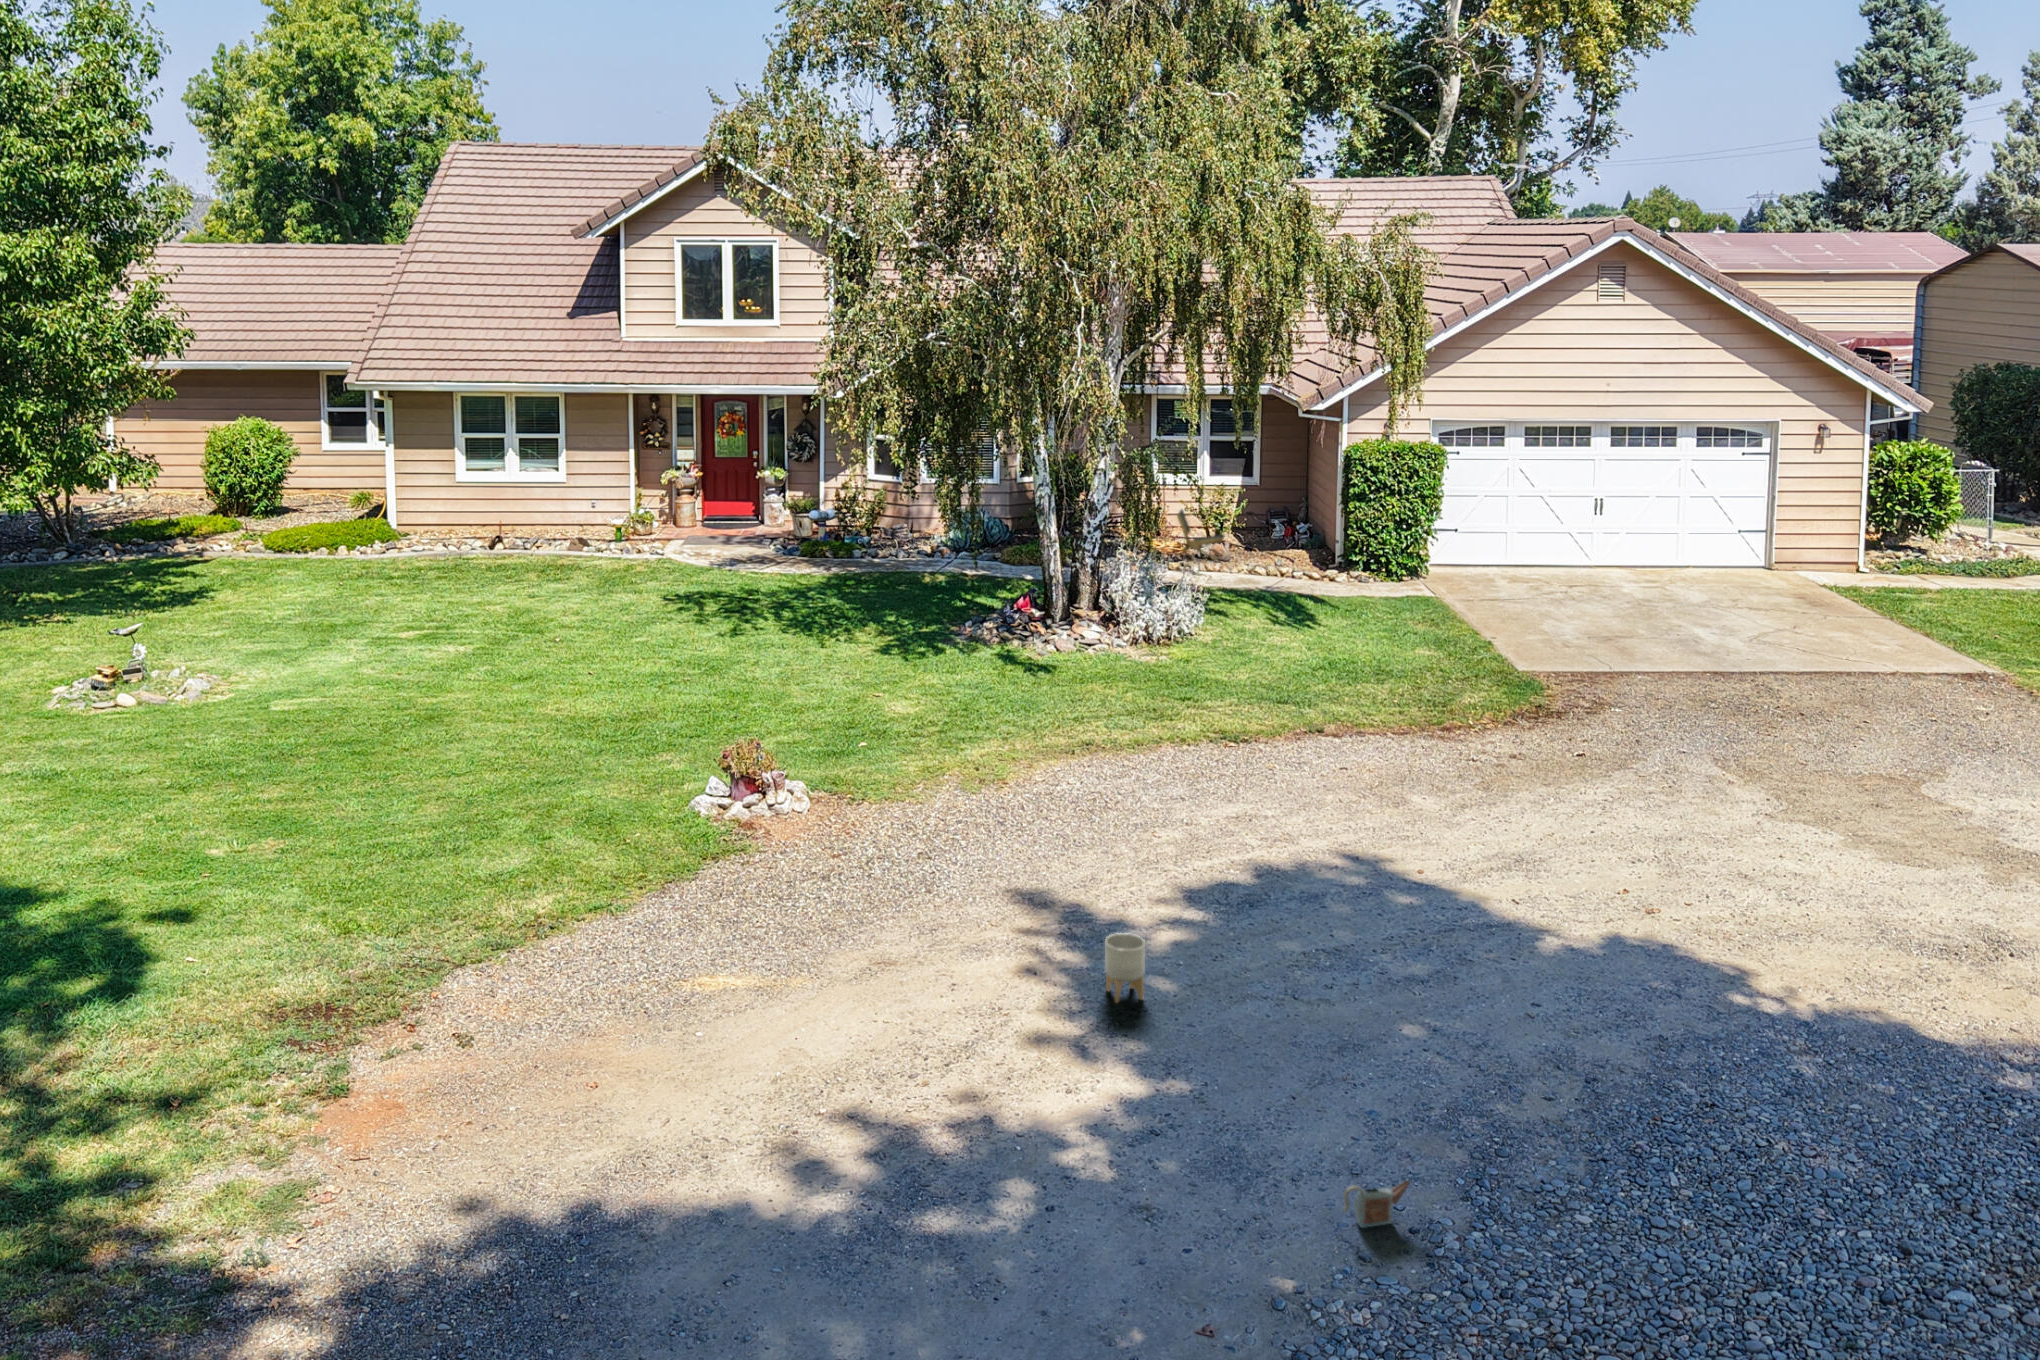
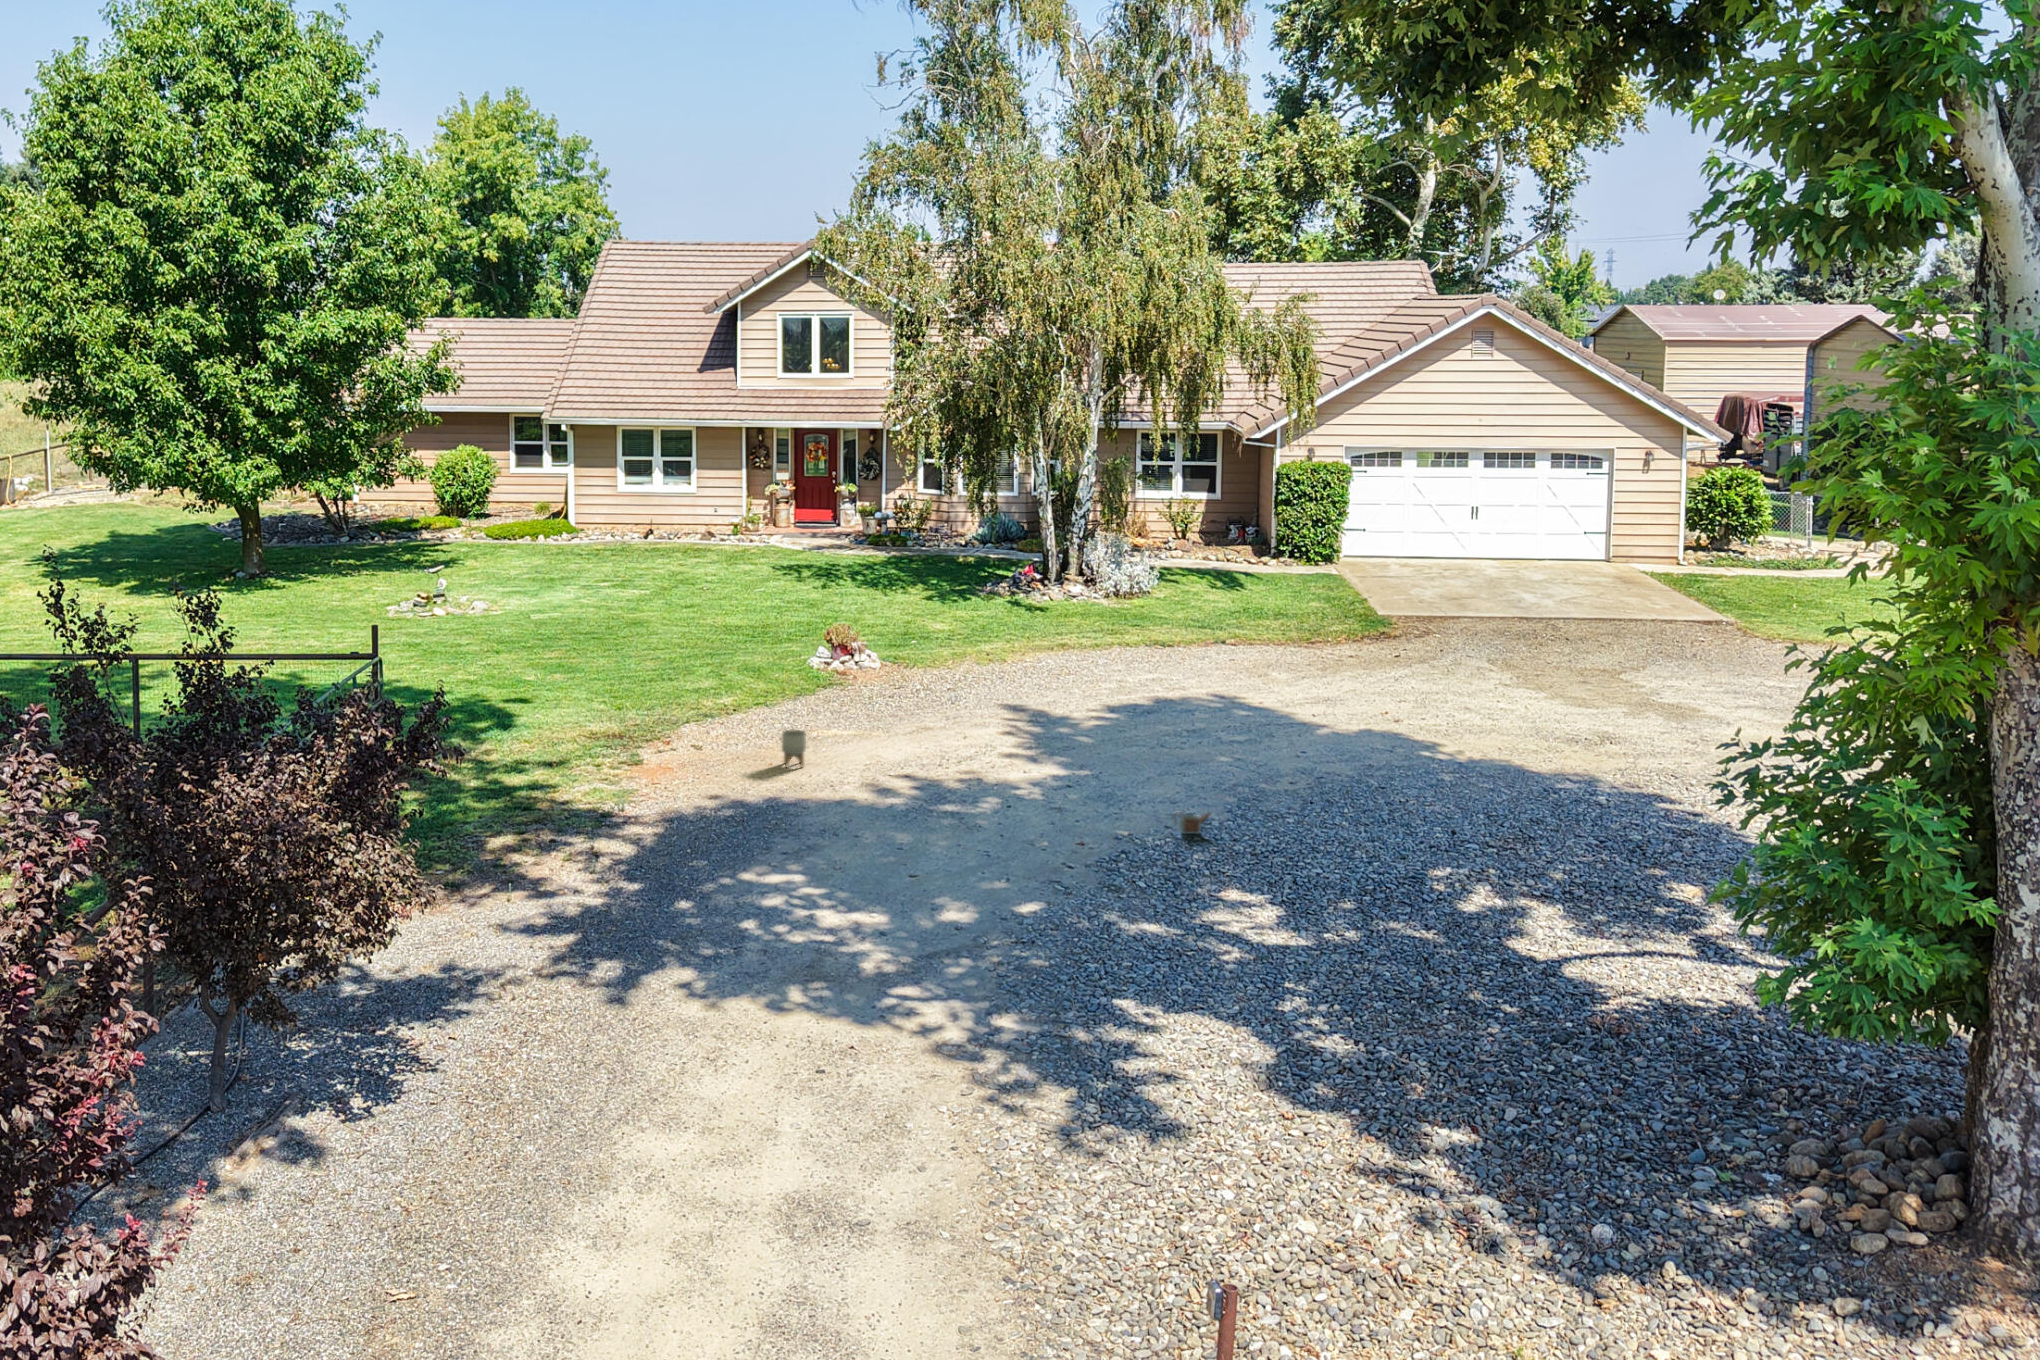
lounge chair: present [1177,509,1225,562] -> none [1152,516,1192,557]
planter: present [1105,933,1145,1003] -> present [782,730,806,767]

